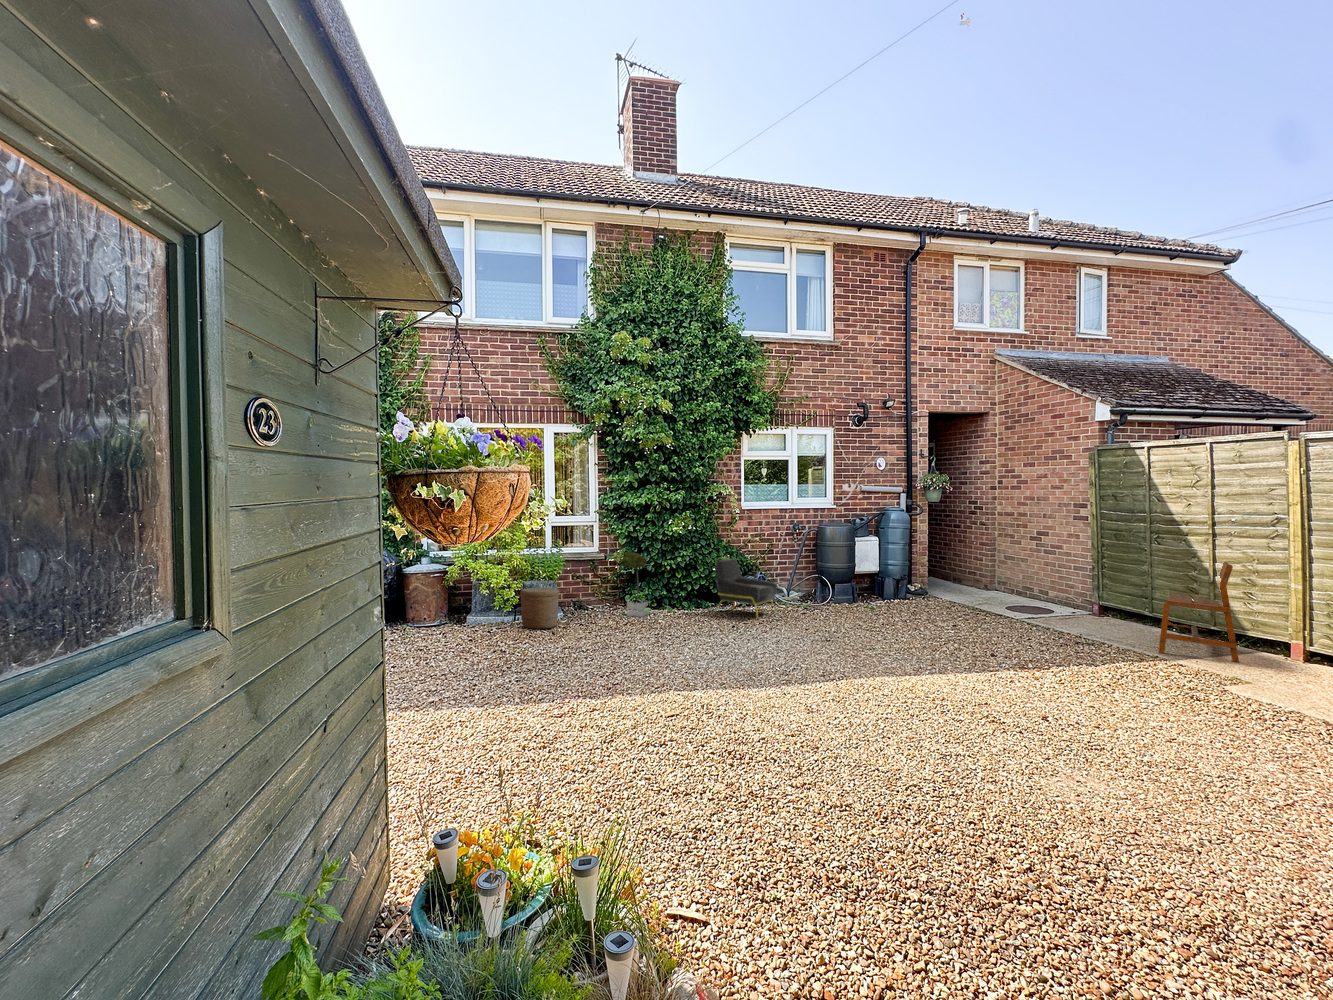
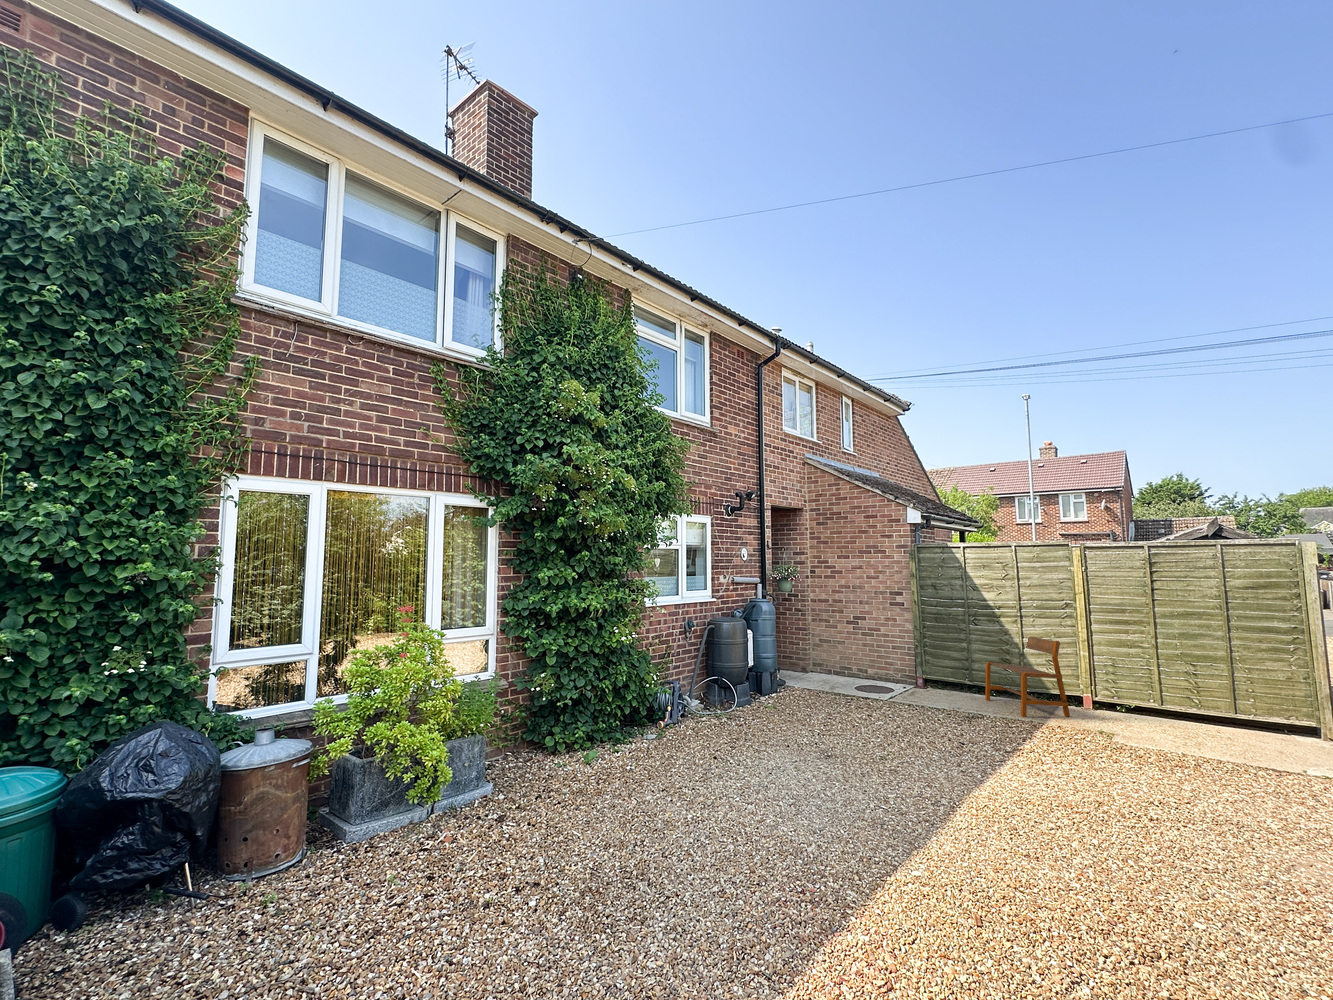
potted tree: present [622,551,650,617] -> none [548,671,585,764]
armchair: present [716,559,777,618] -> none [646,665,708,738]
woven basket: present [520,587,559,629] -> none [447,746,511,825]

